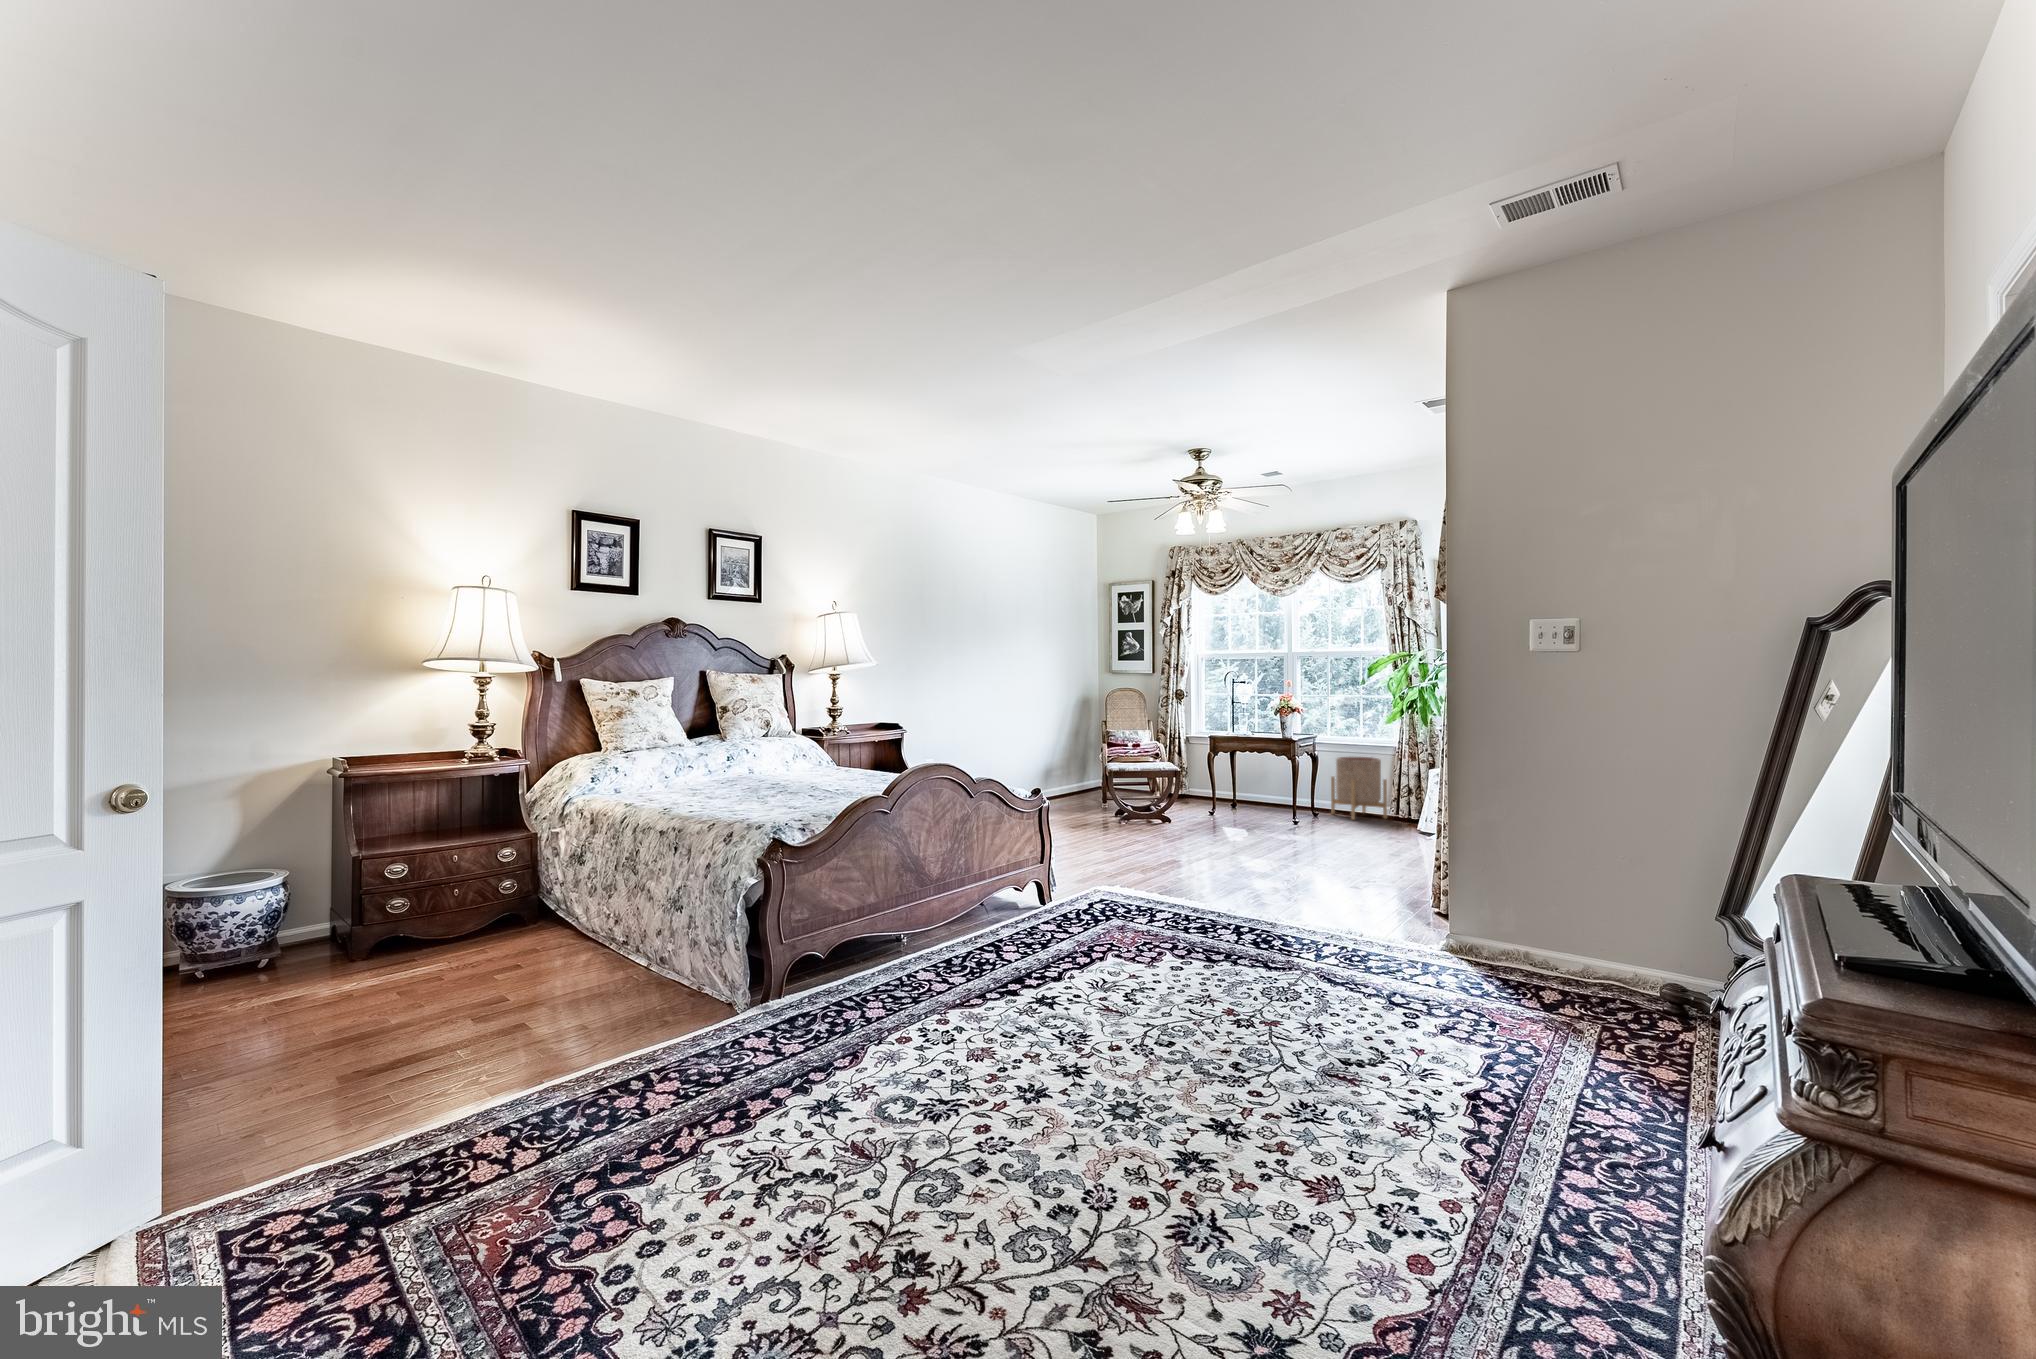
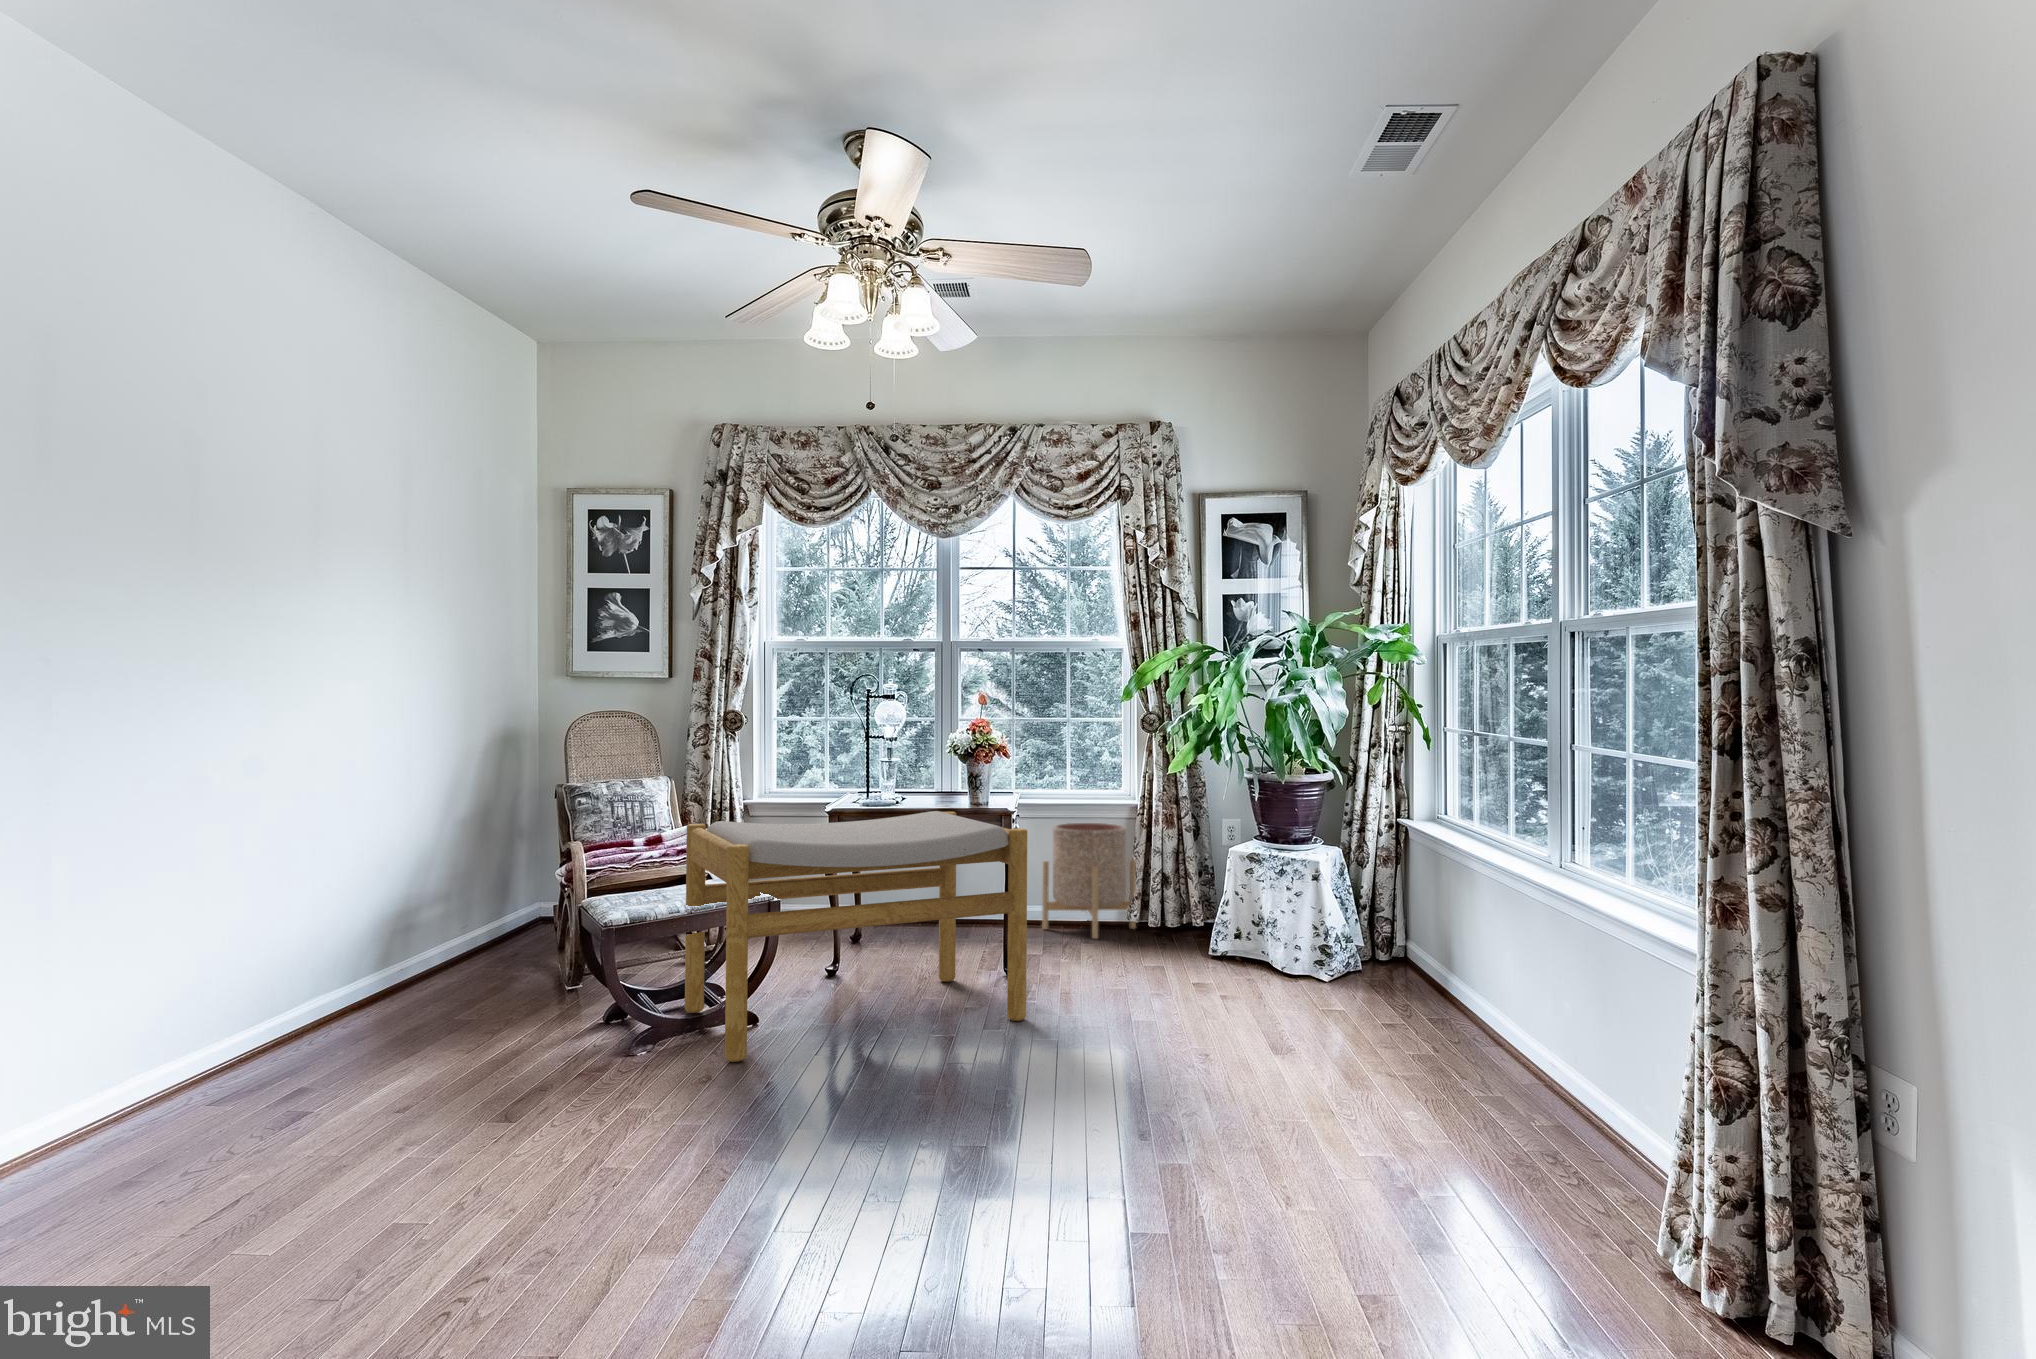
footstool: none [1110,743,1255,842] -> present [685,811,1027,1062]

